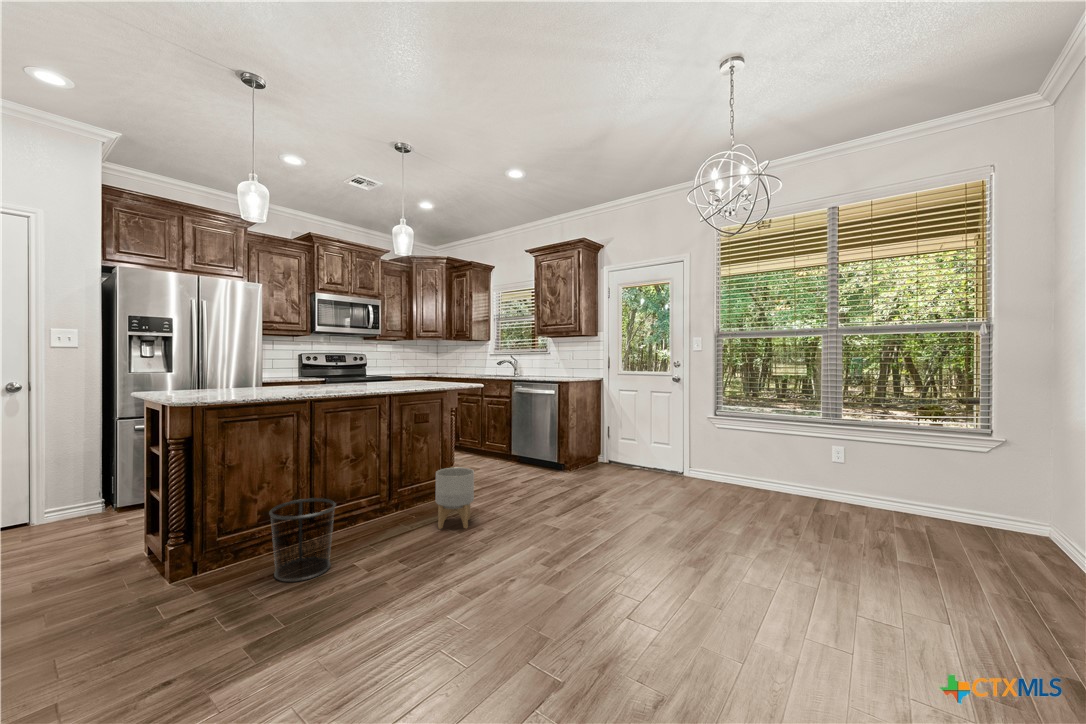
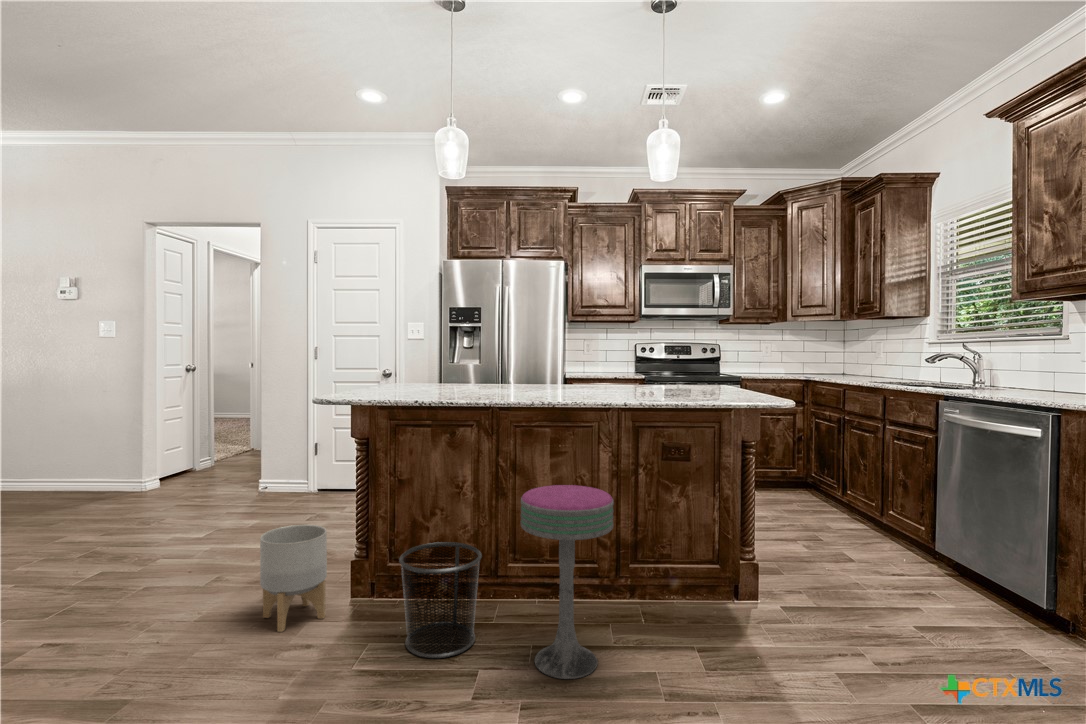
bar stool: none [370,442,429,557] -> present [521,485,614,679]
planter: present [436,467,474,529] -> present [260,525,327,632]

